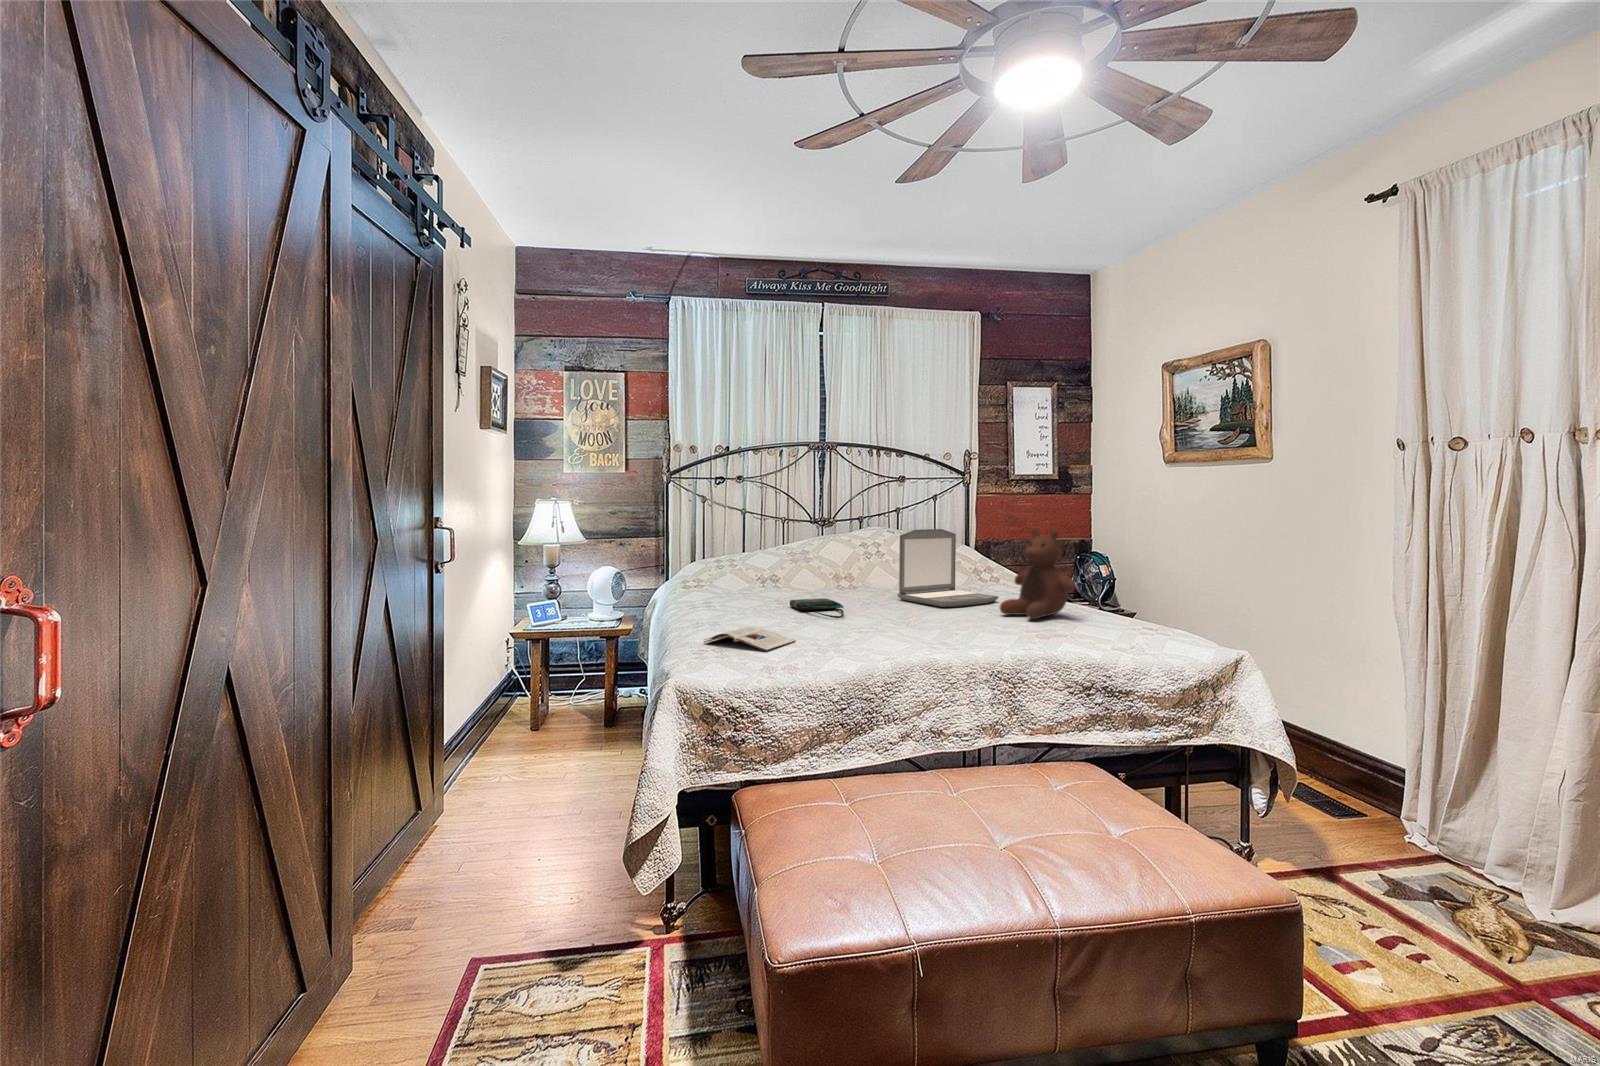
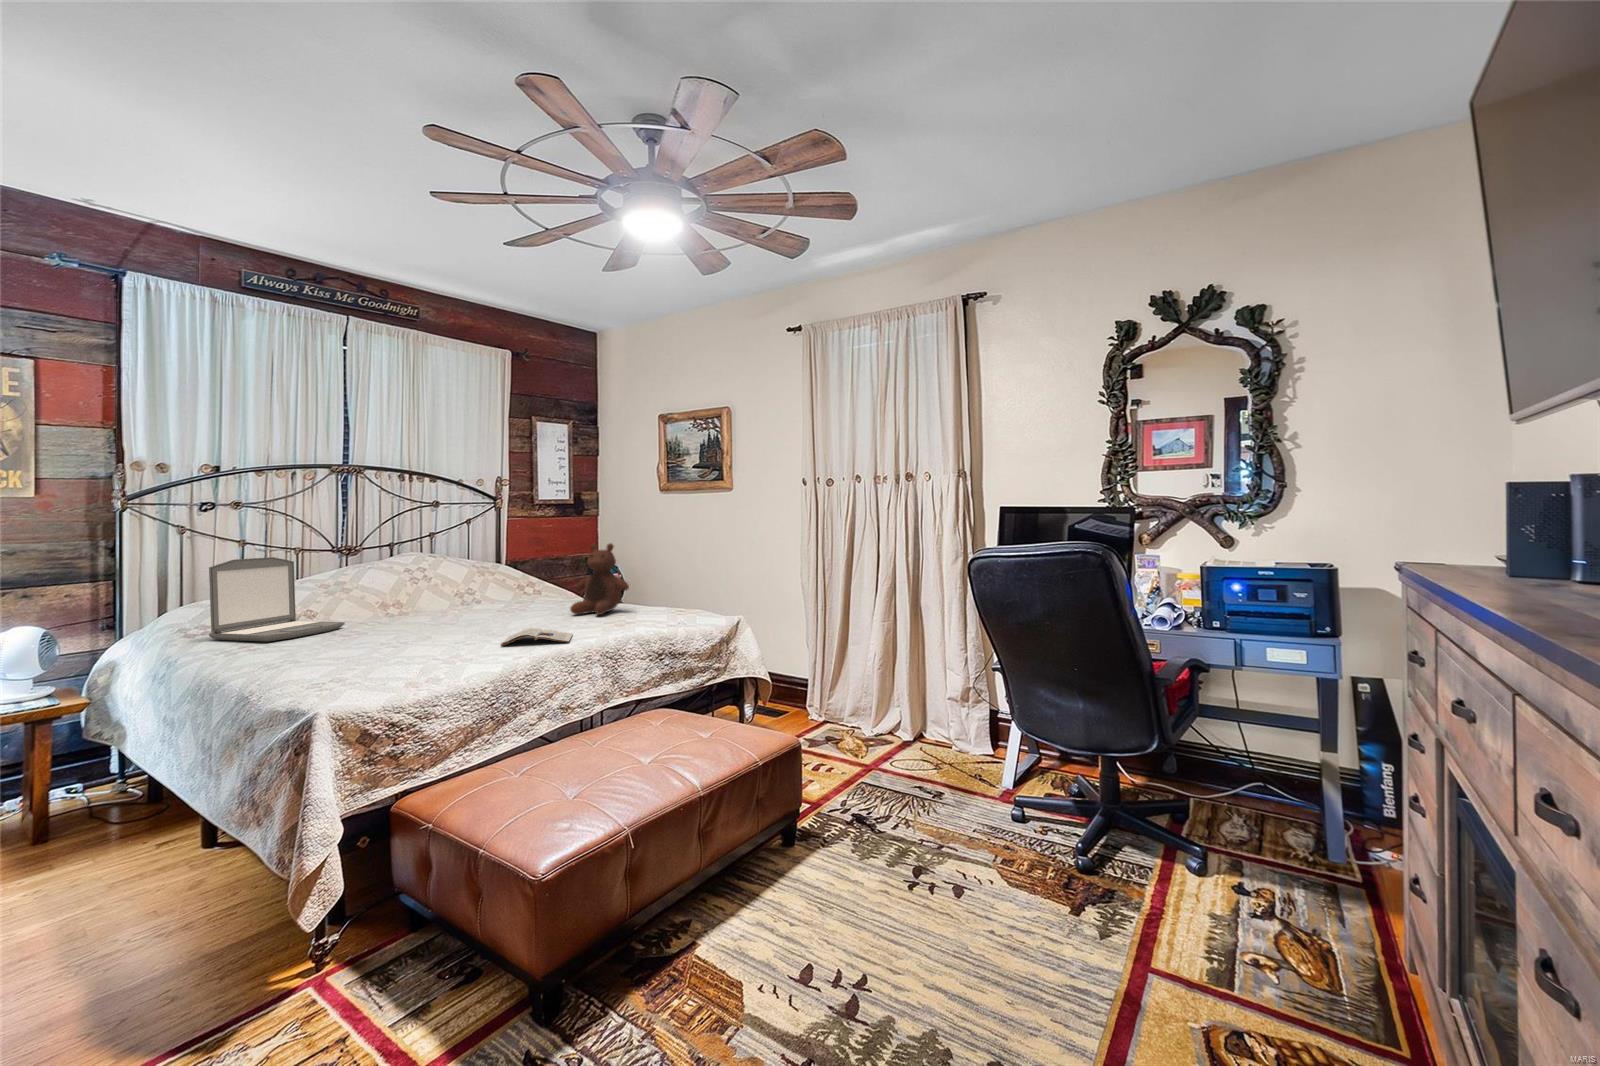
laptop: present [897,529,999,607] -> present [209,557,345,642]
tote bag: present [790,598,844,618] -> none [356,621,431,636]
magazine: present [704,626,796,651] -> present [501,628,573,646]

